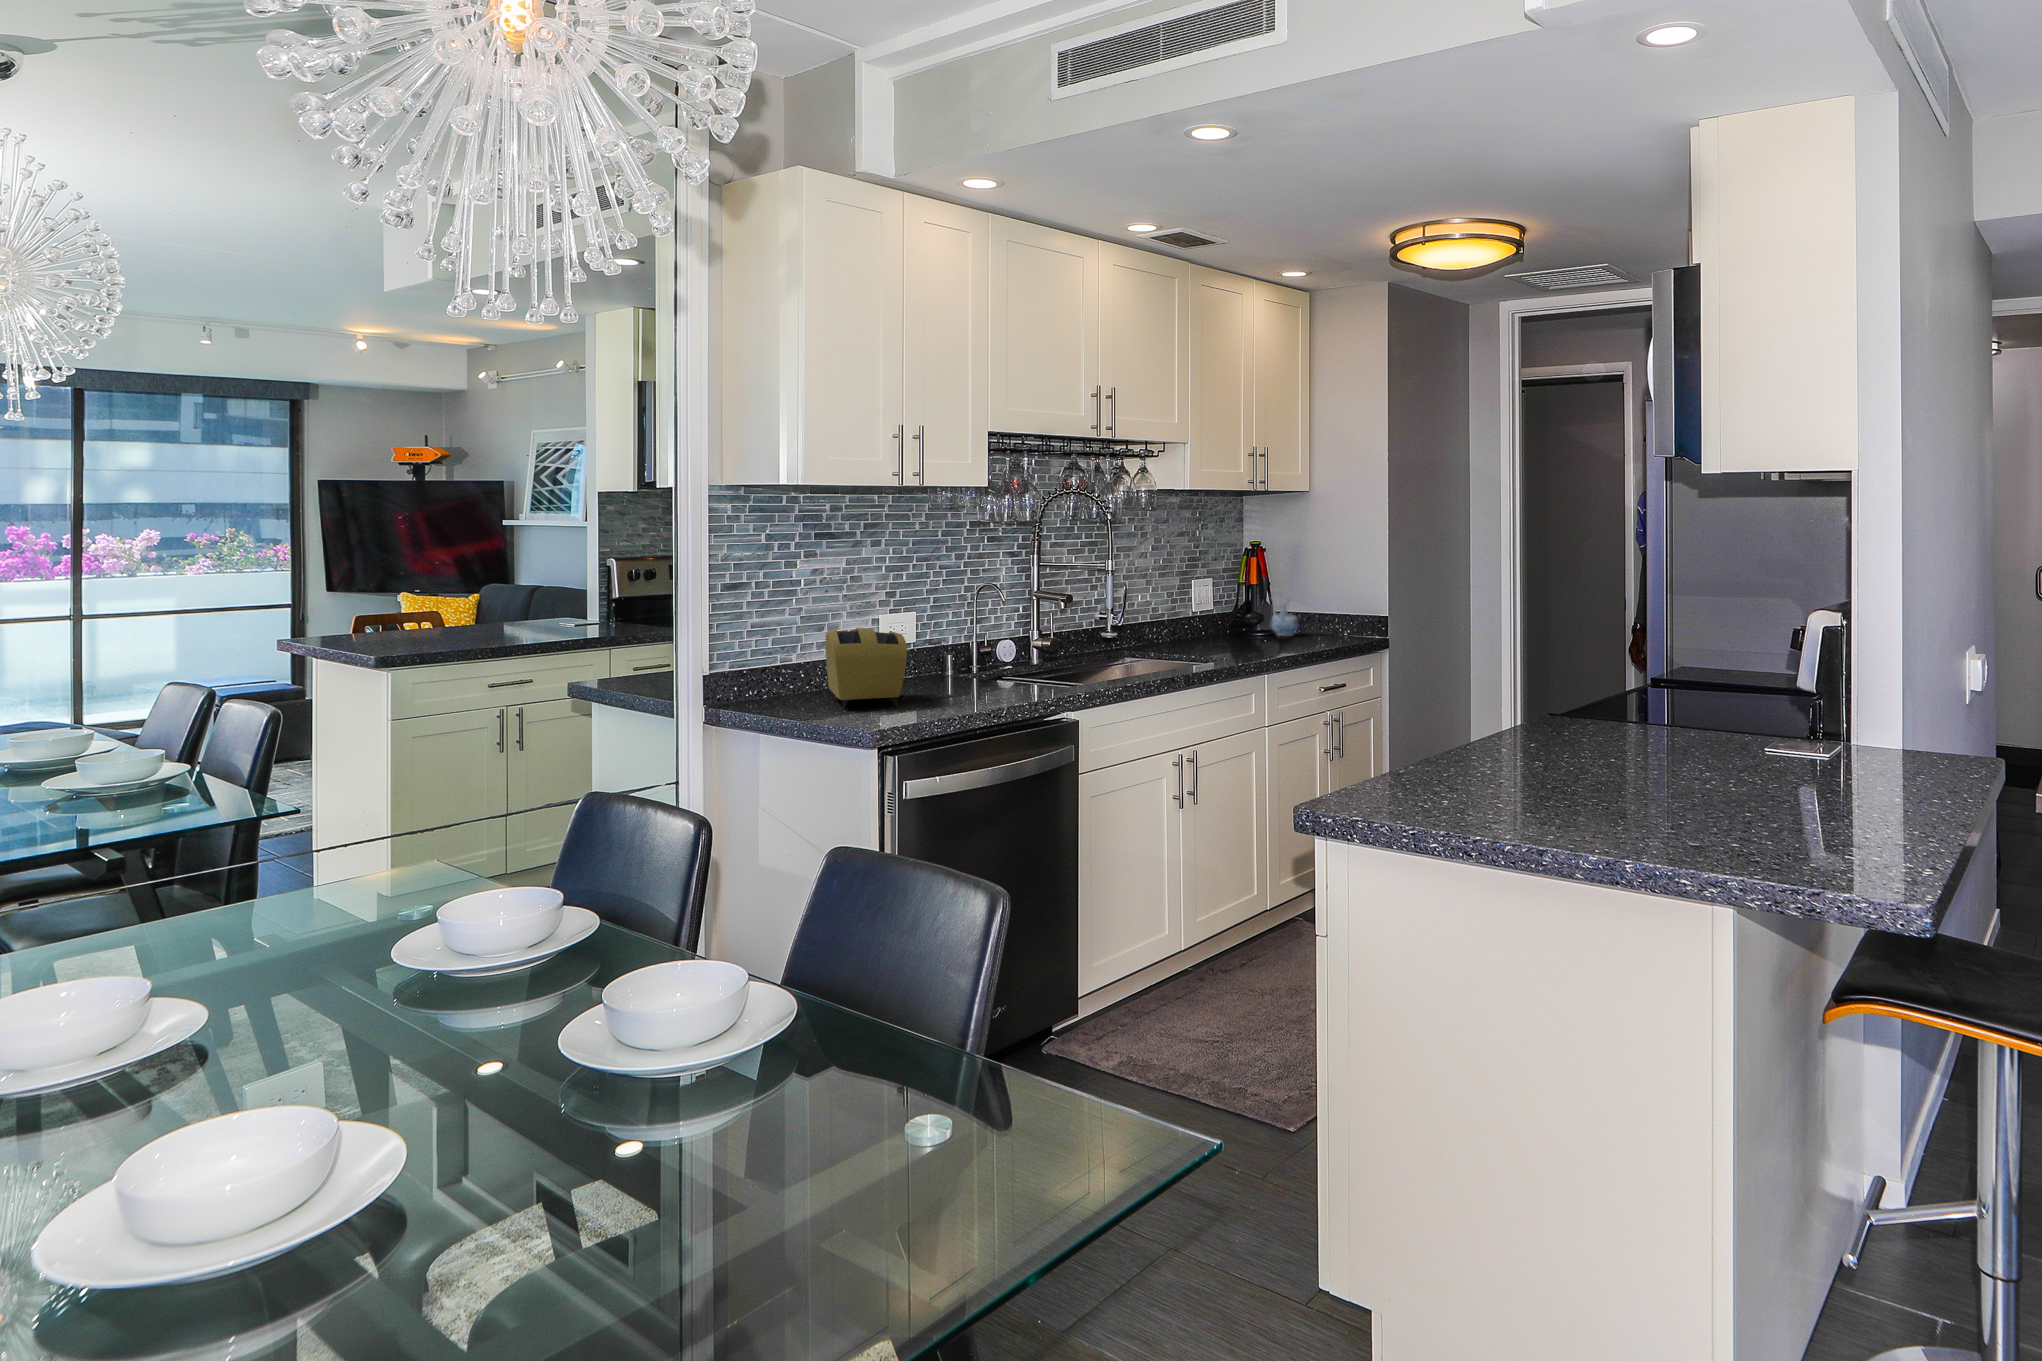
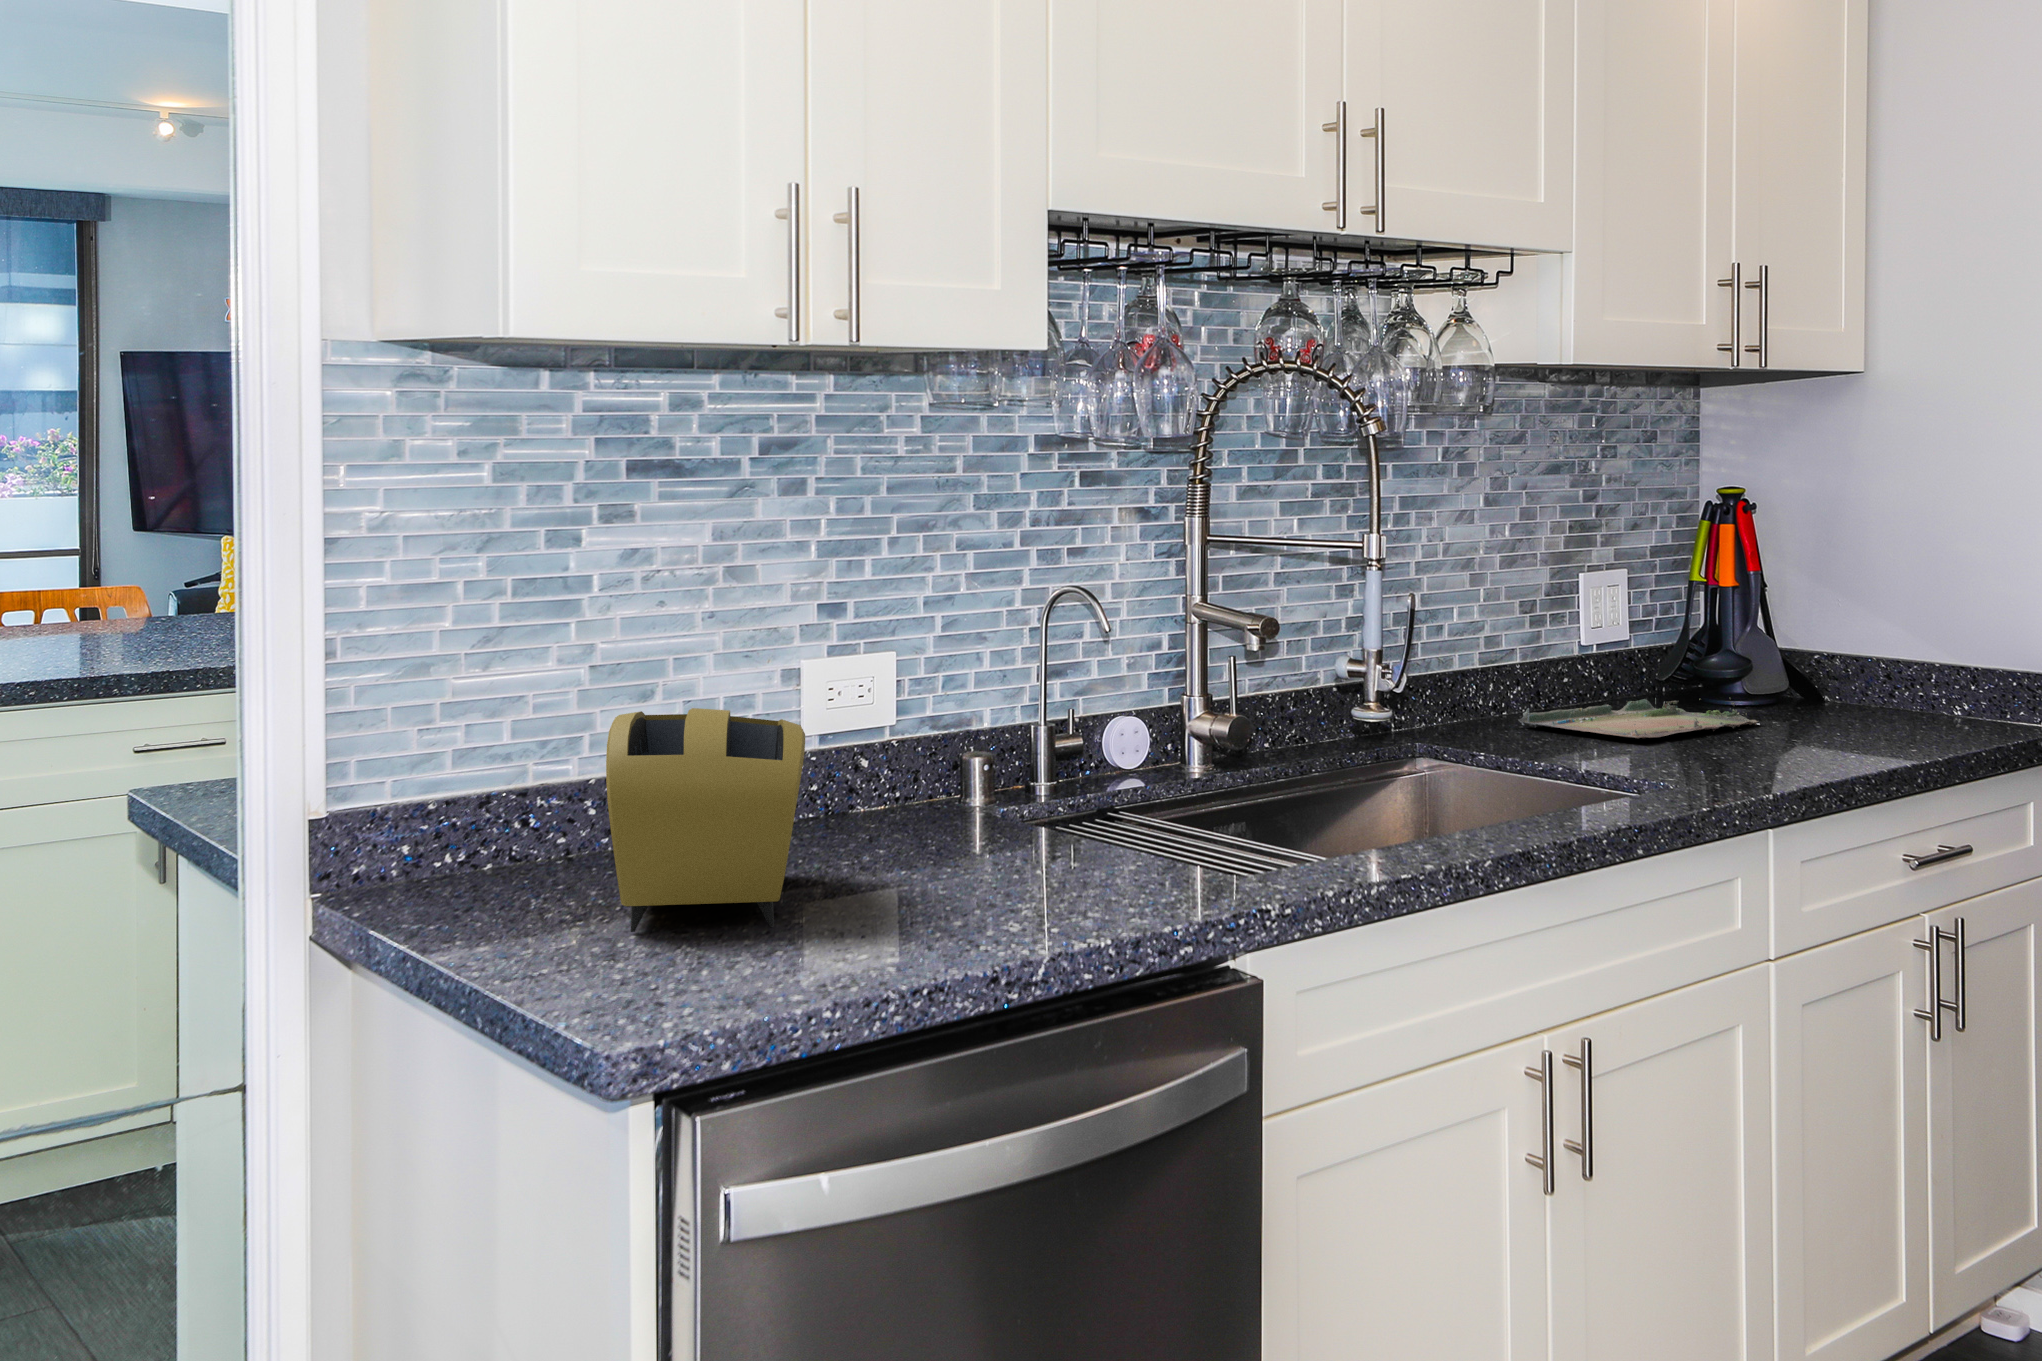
ceramic pitcher: present [1271,589,1298,636] -> none [1767,600,1835,713]
tray: none [1167,630,1266,645] -> present [1518,698,1758,738]

